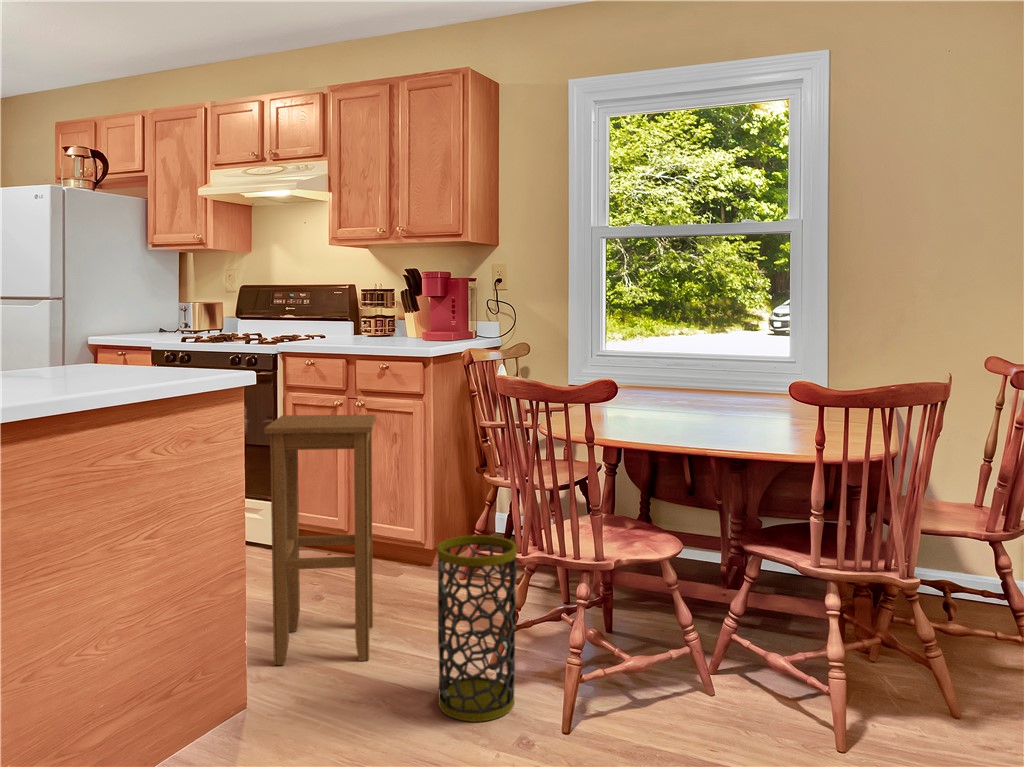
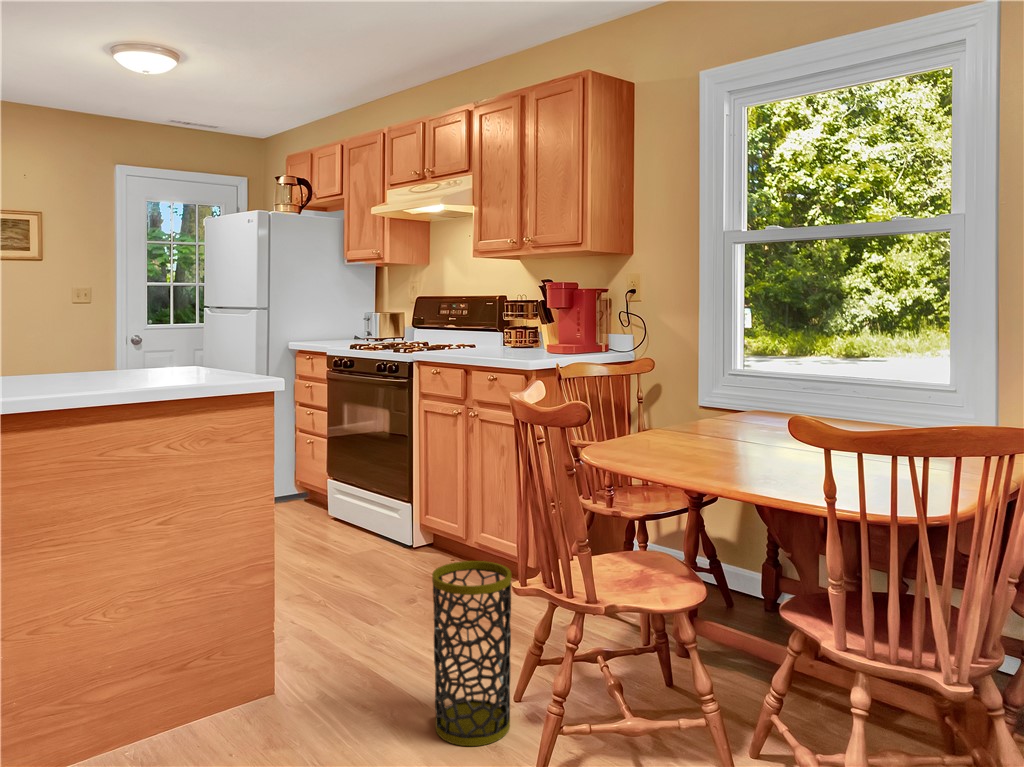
stool: present [264,415,376,665] -> none [320,429,443,666]

